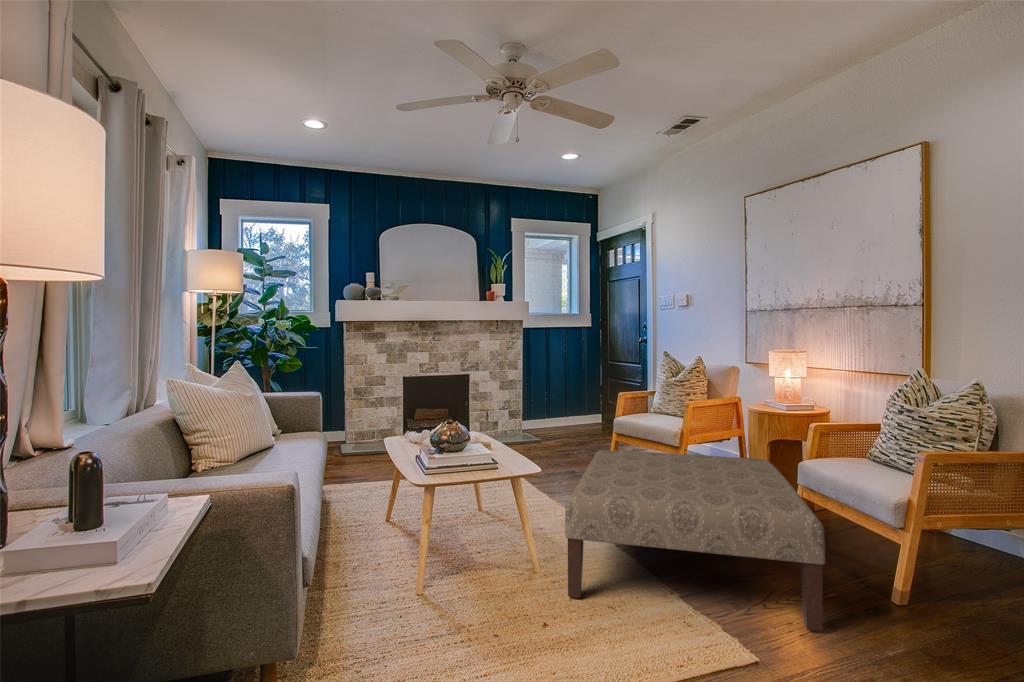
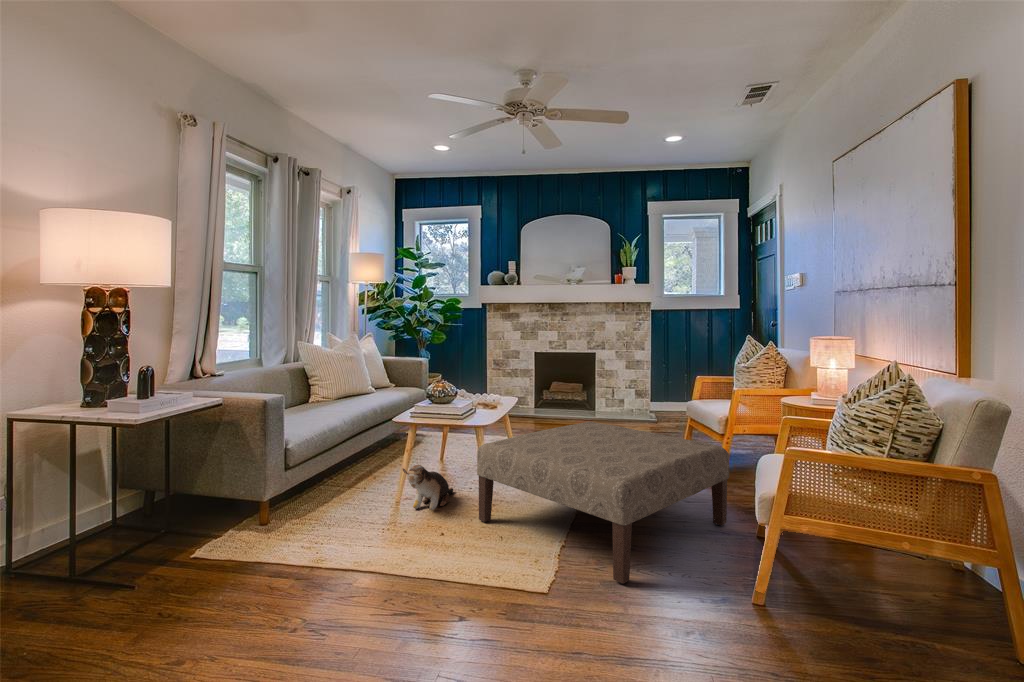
plush toy: none [462,540,499,604] -> present [403,465,453,510]

